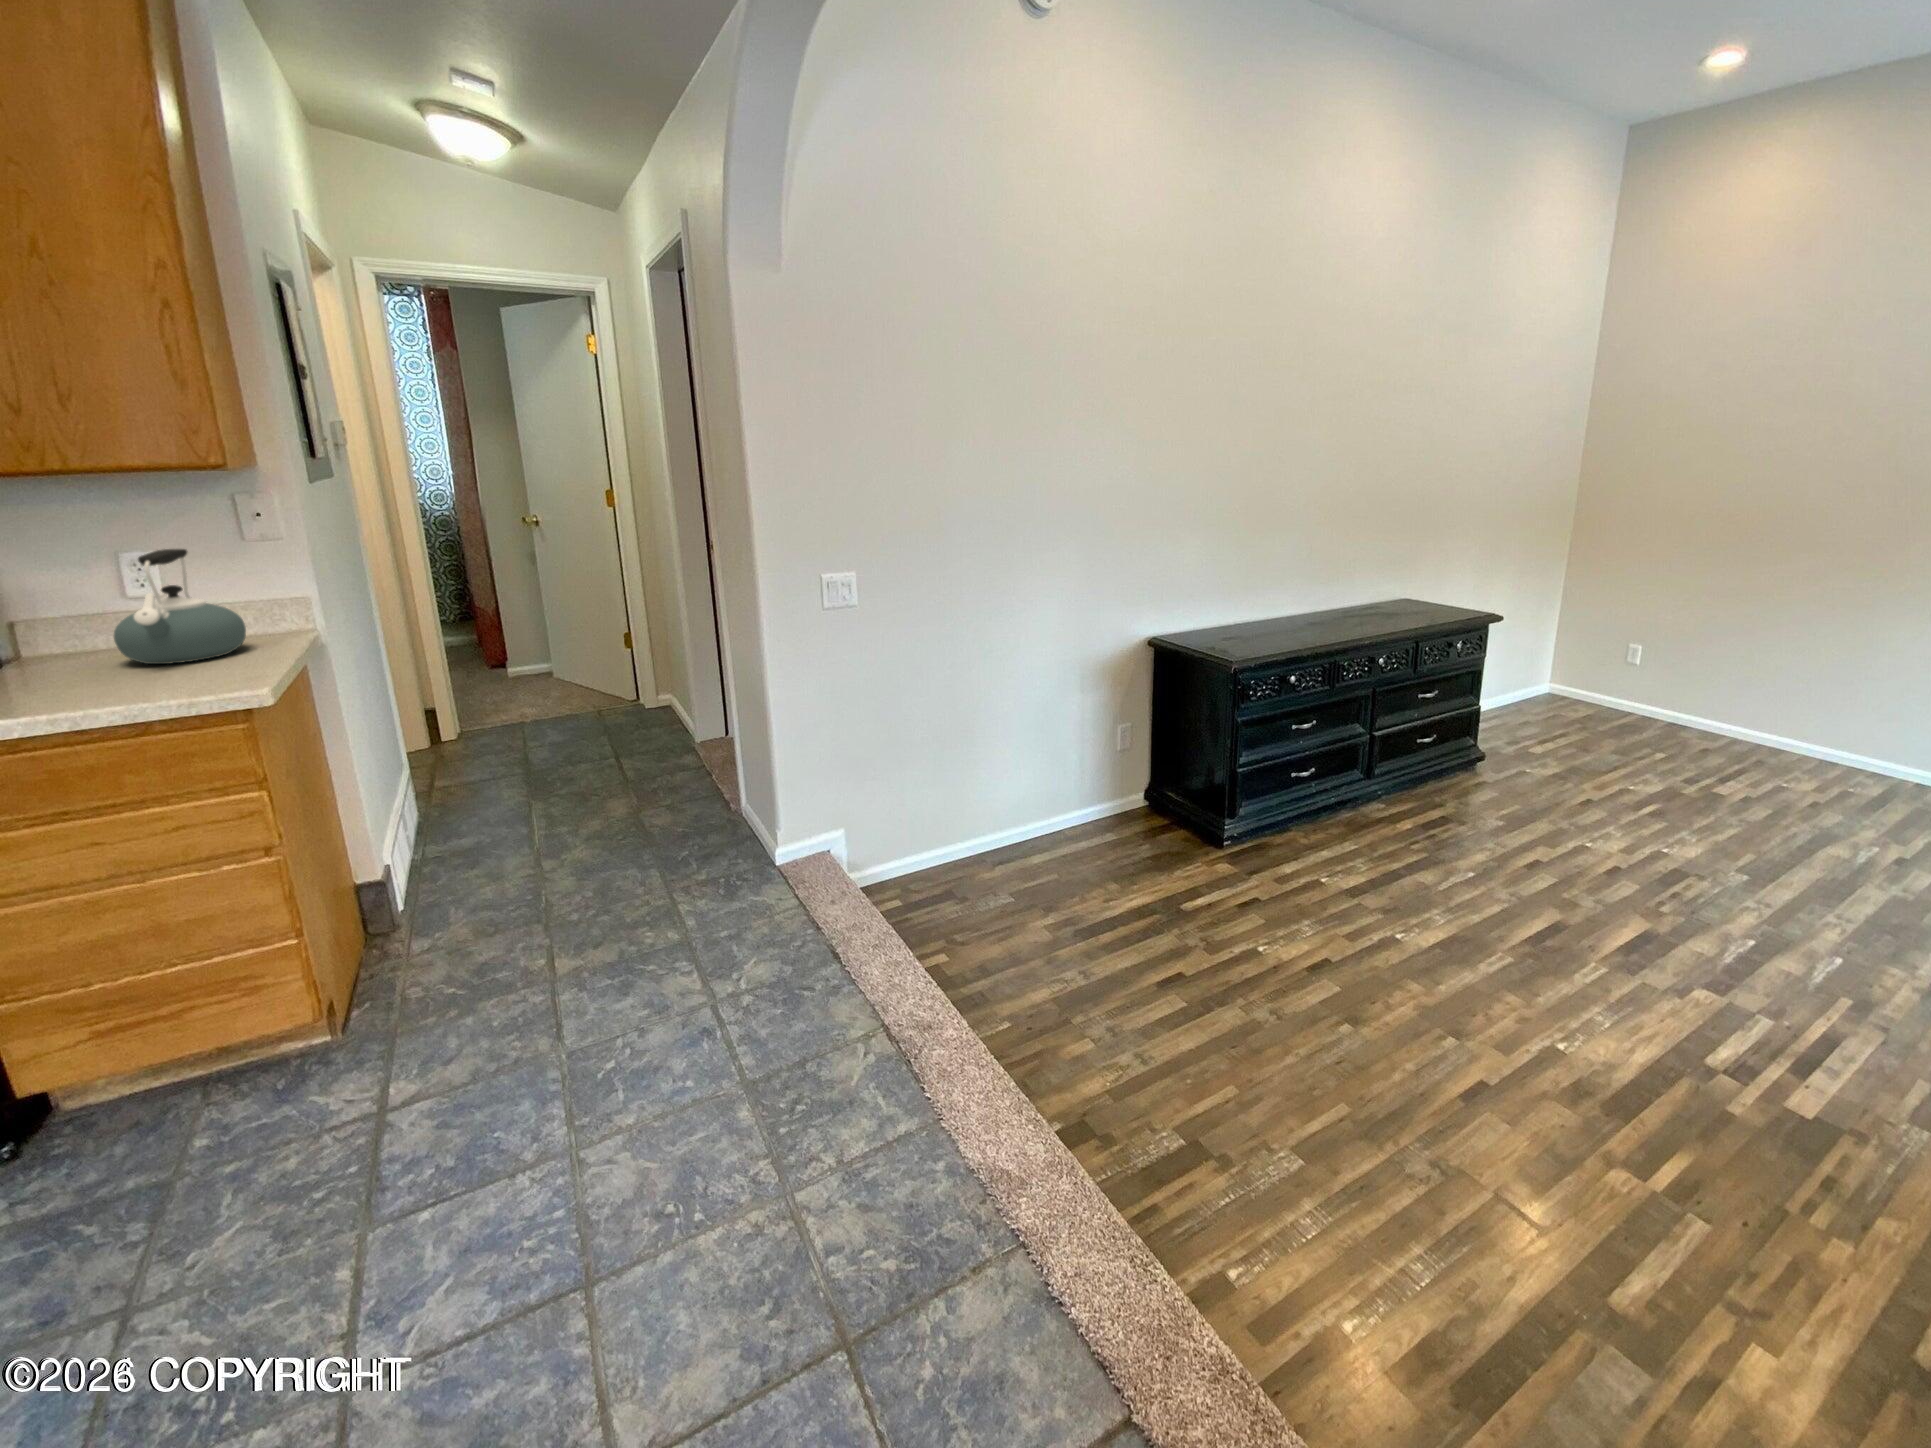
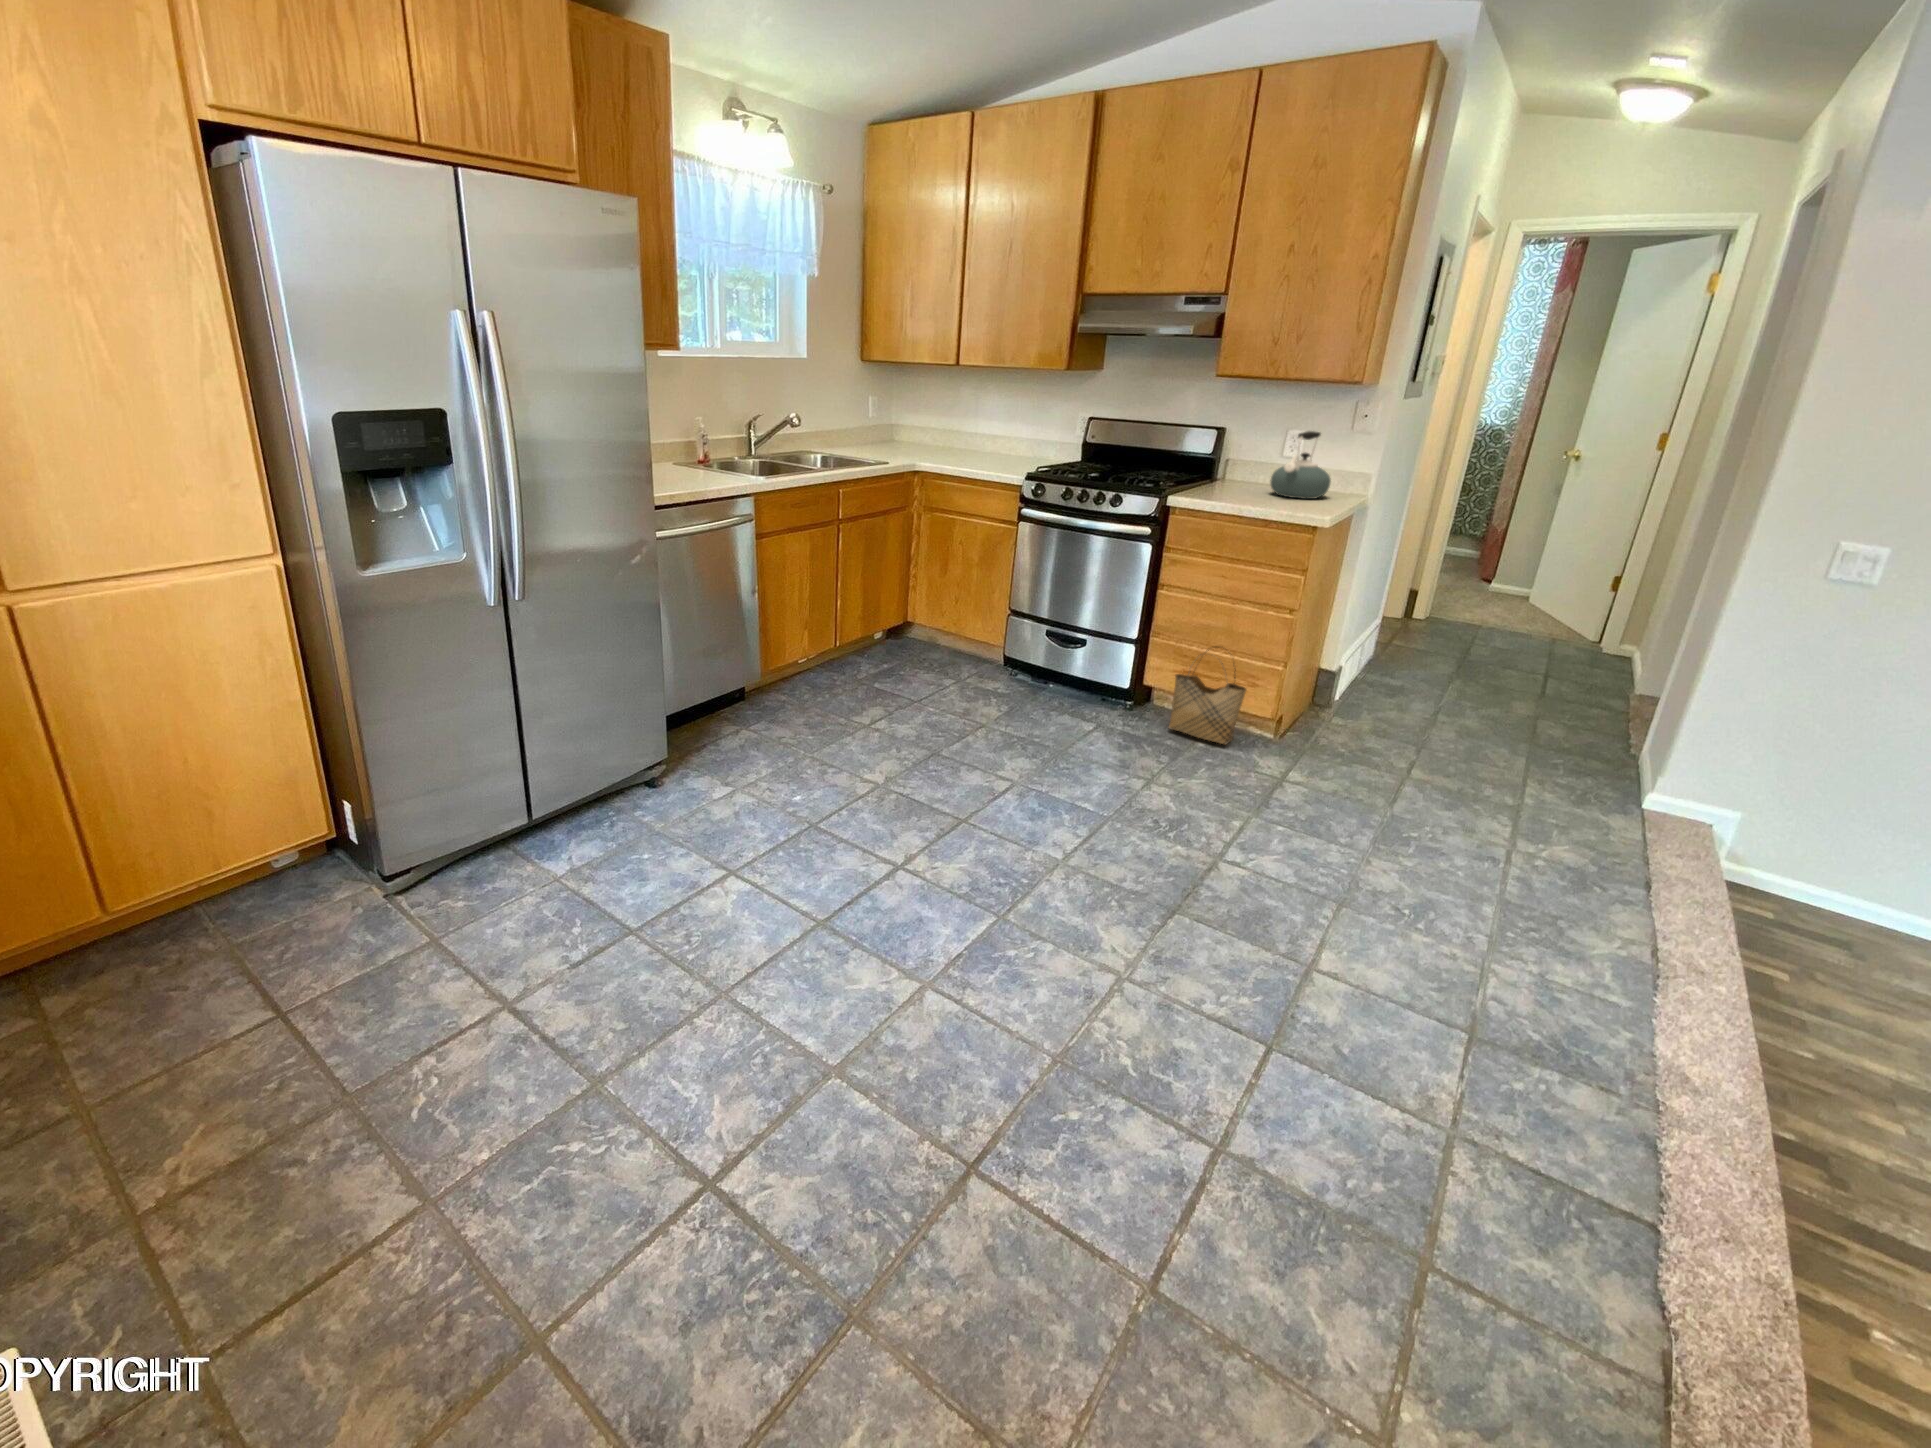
woven basket: none [52,960,255,1167] -> present [1169,650,1246,745]

